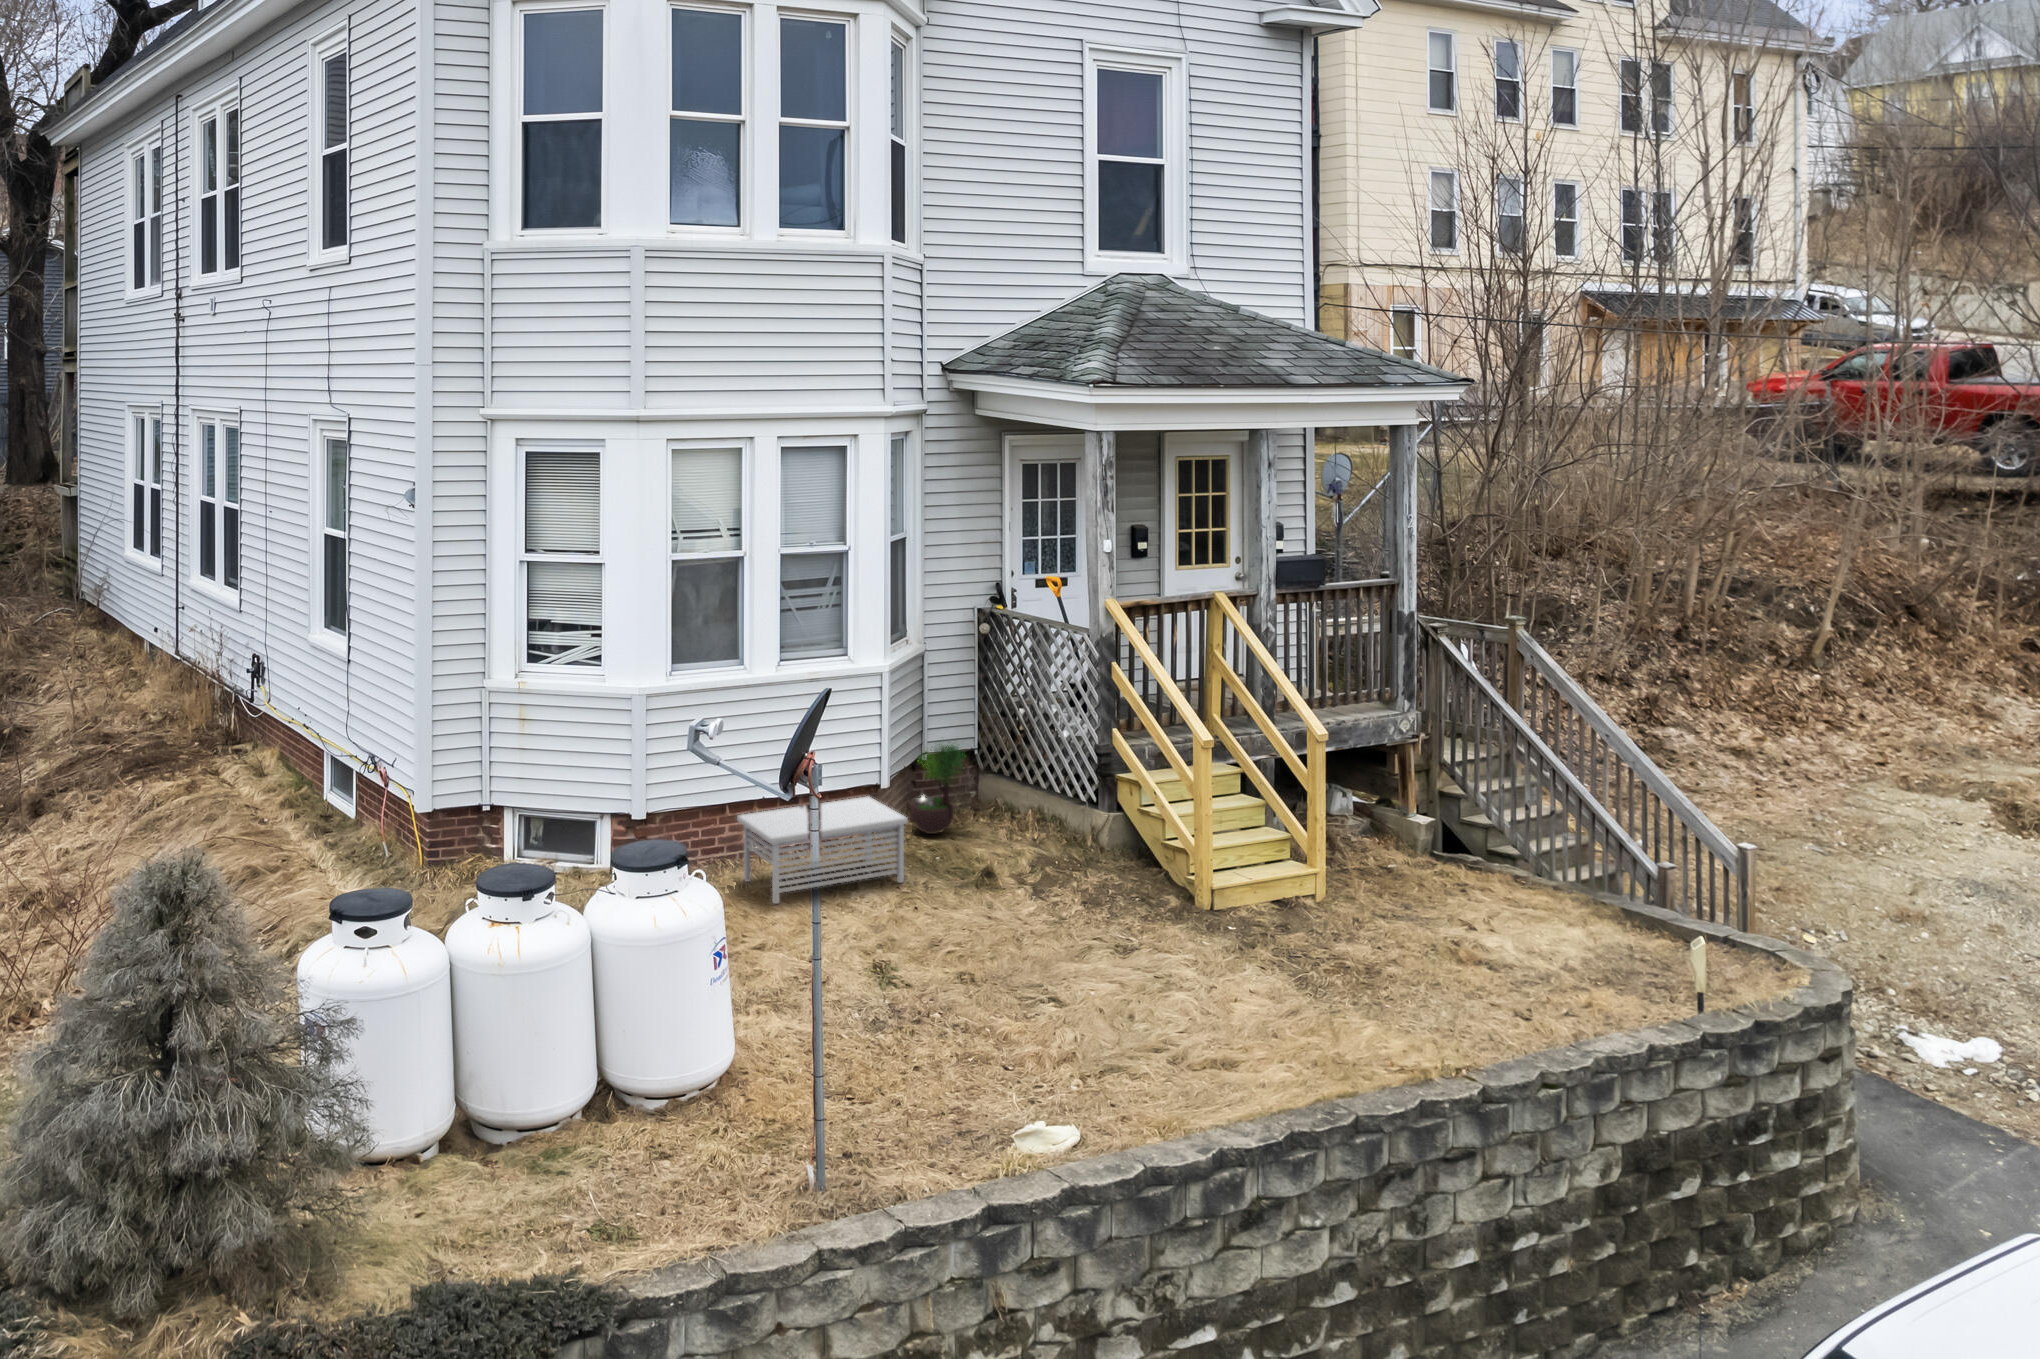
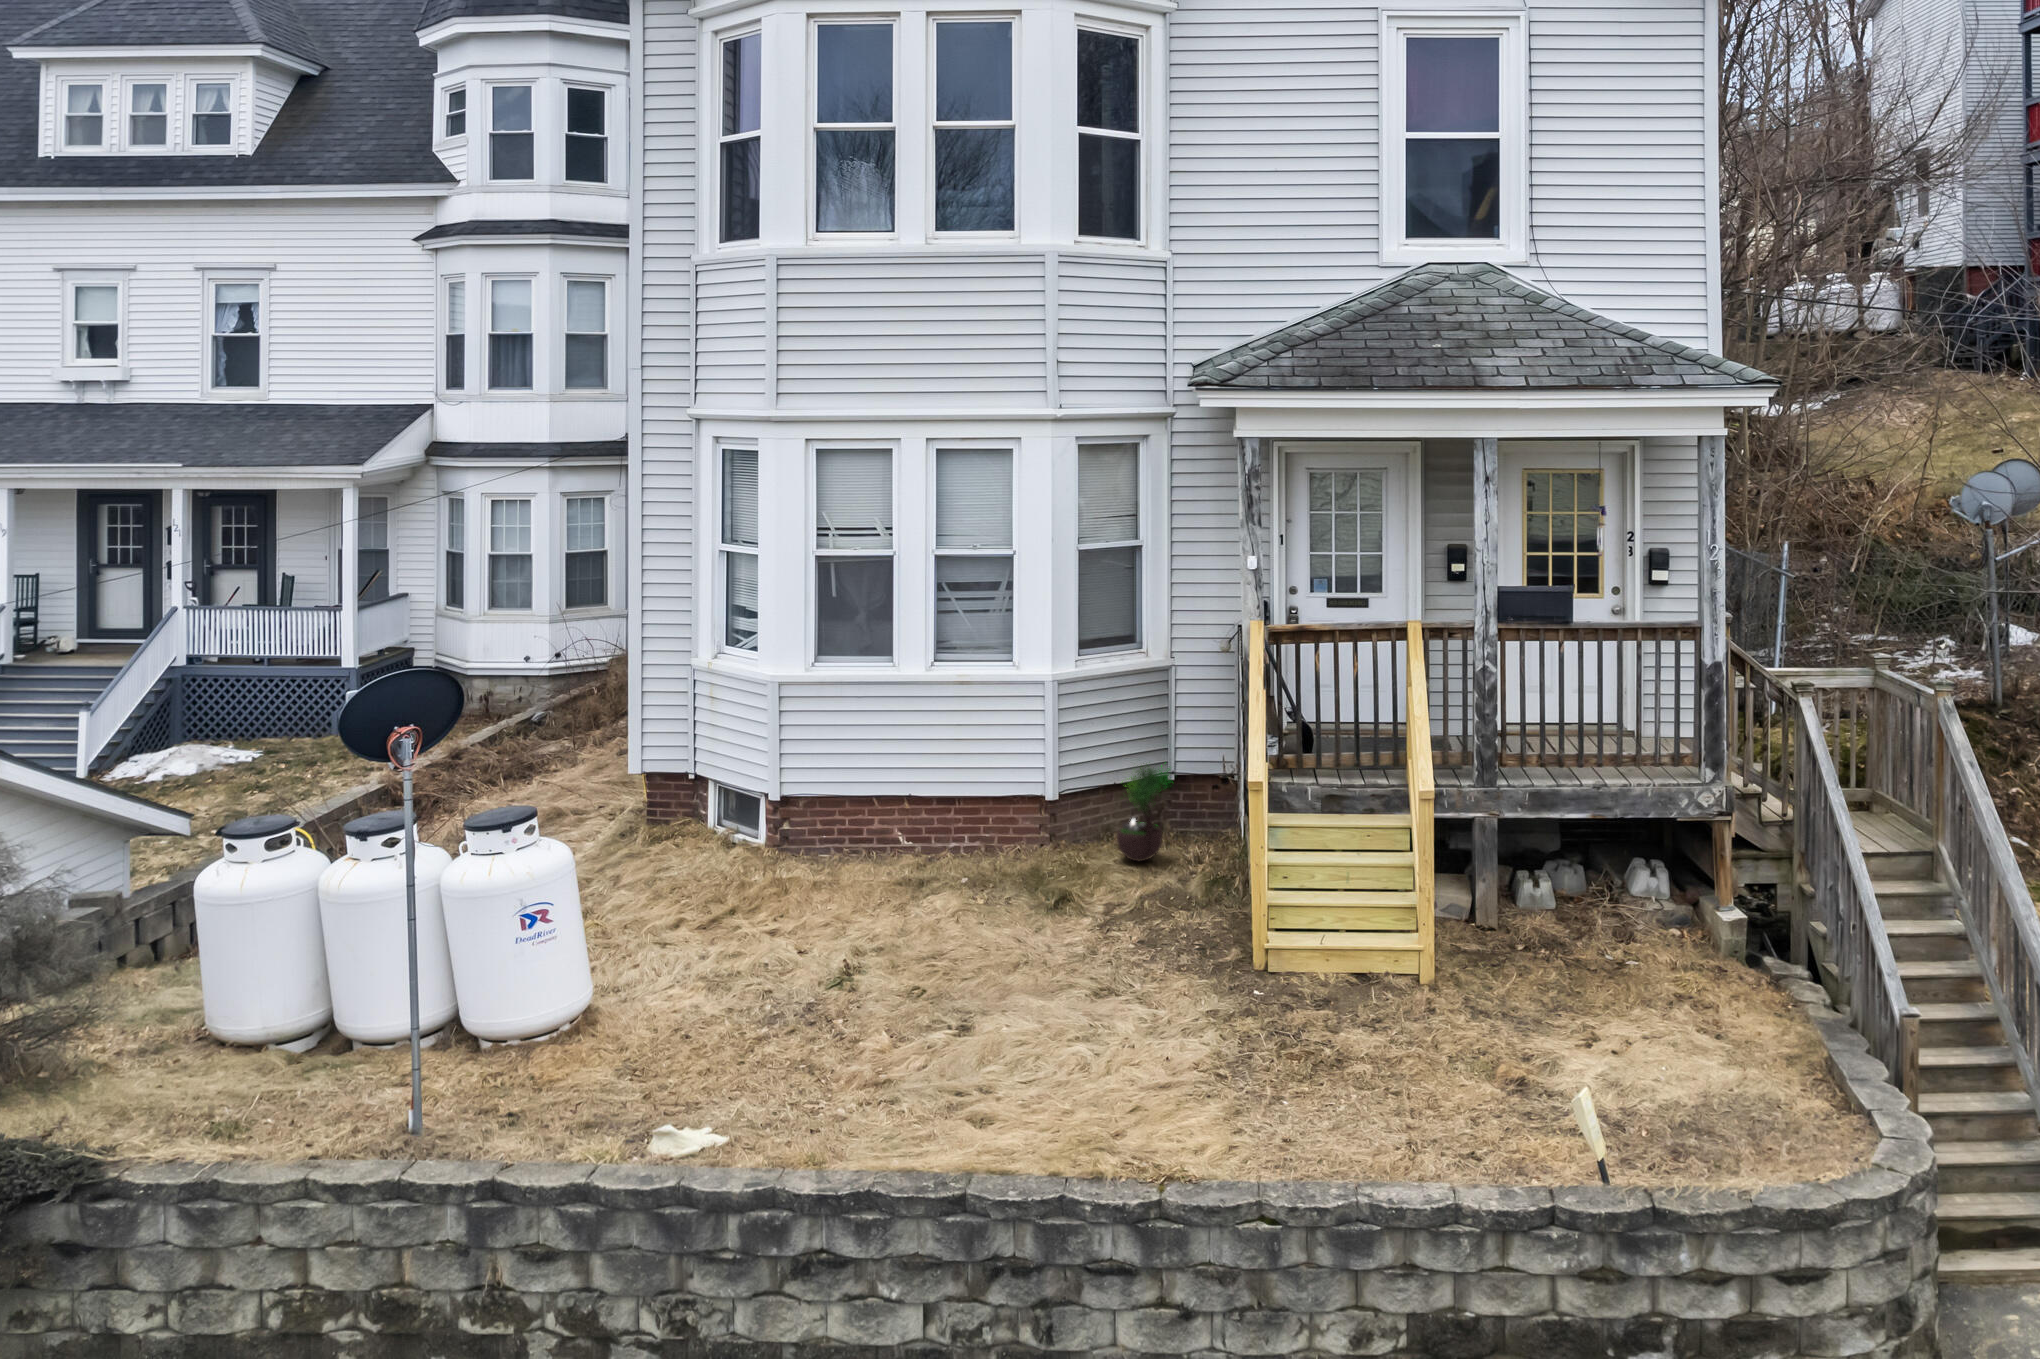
storage bench: present [737,797,908,904] -> none [868,809,1035,900]

